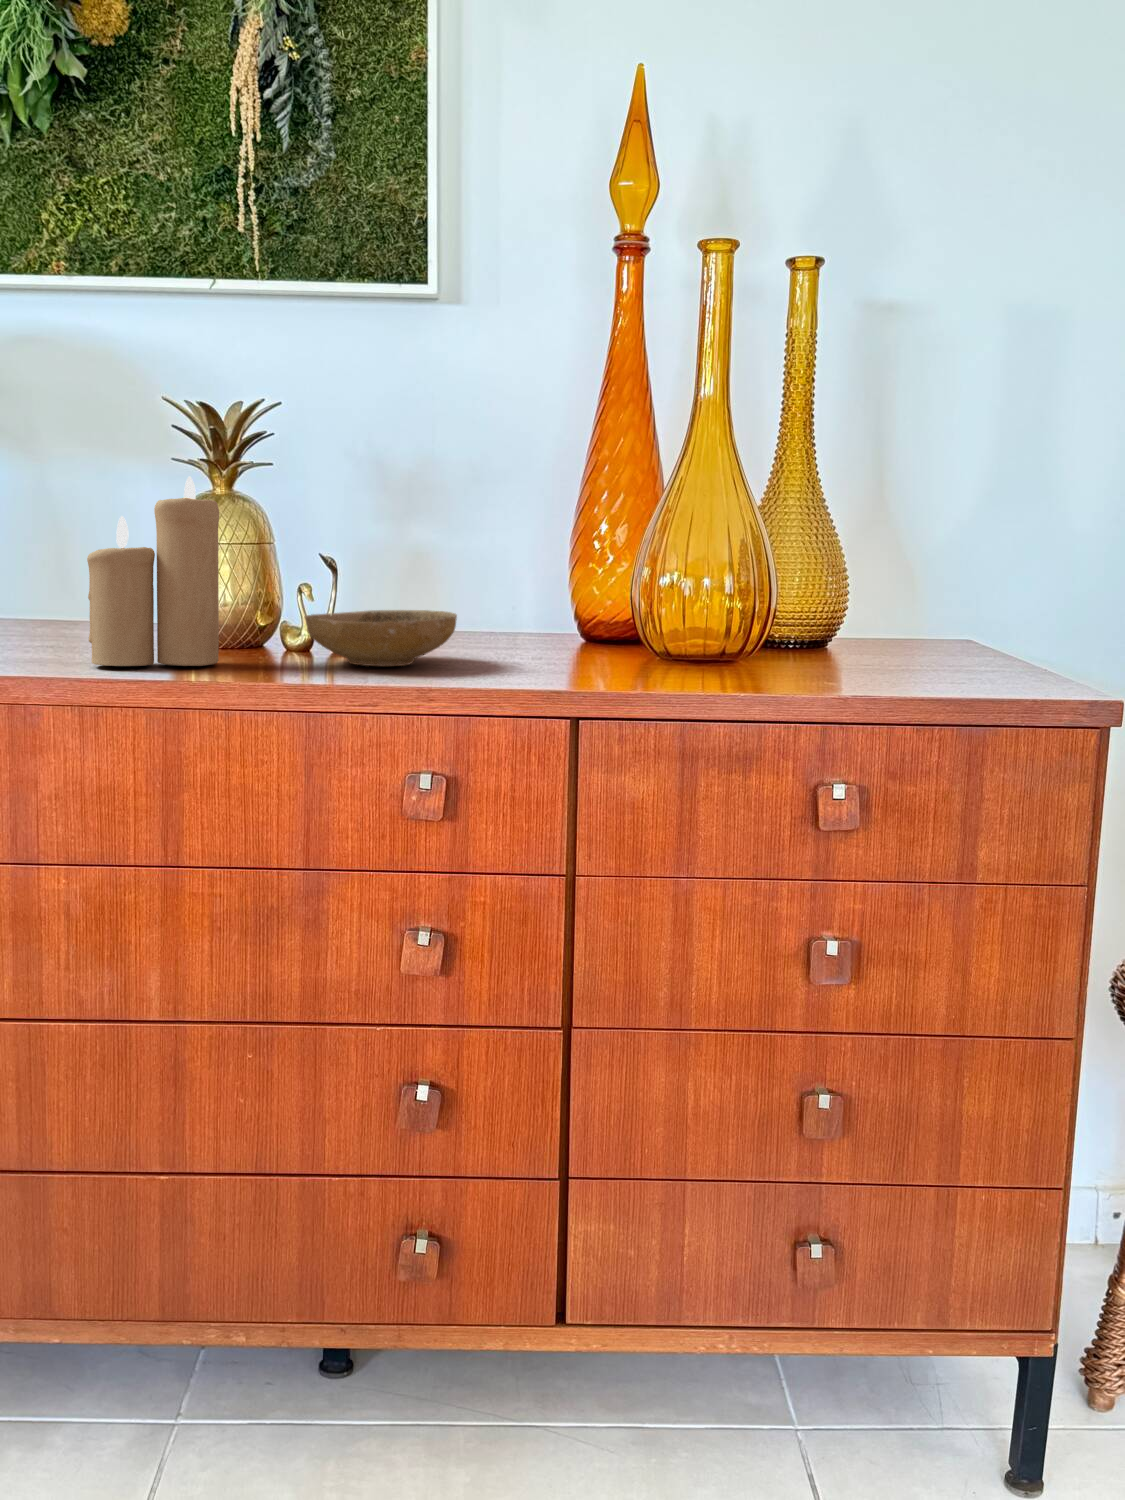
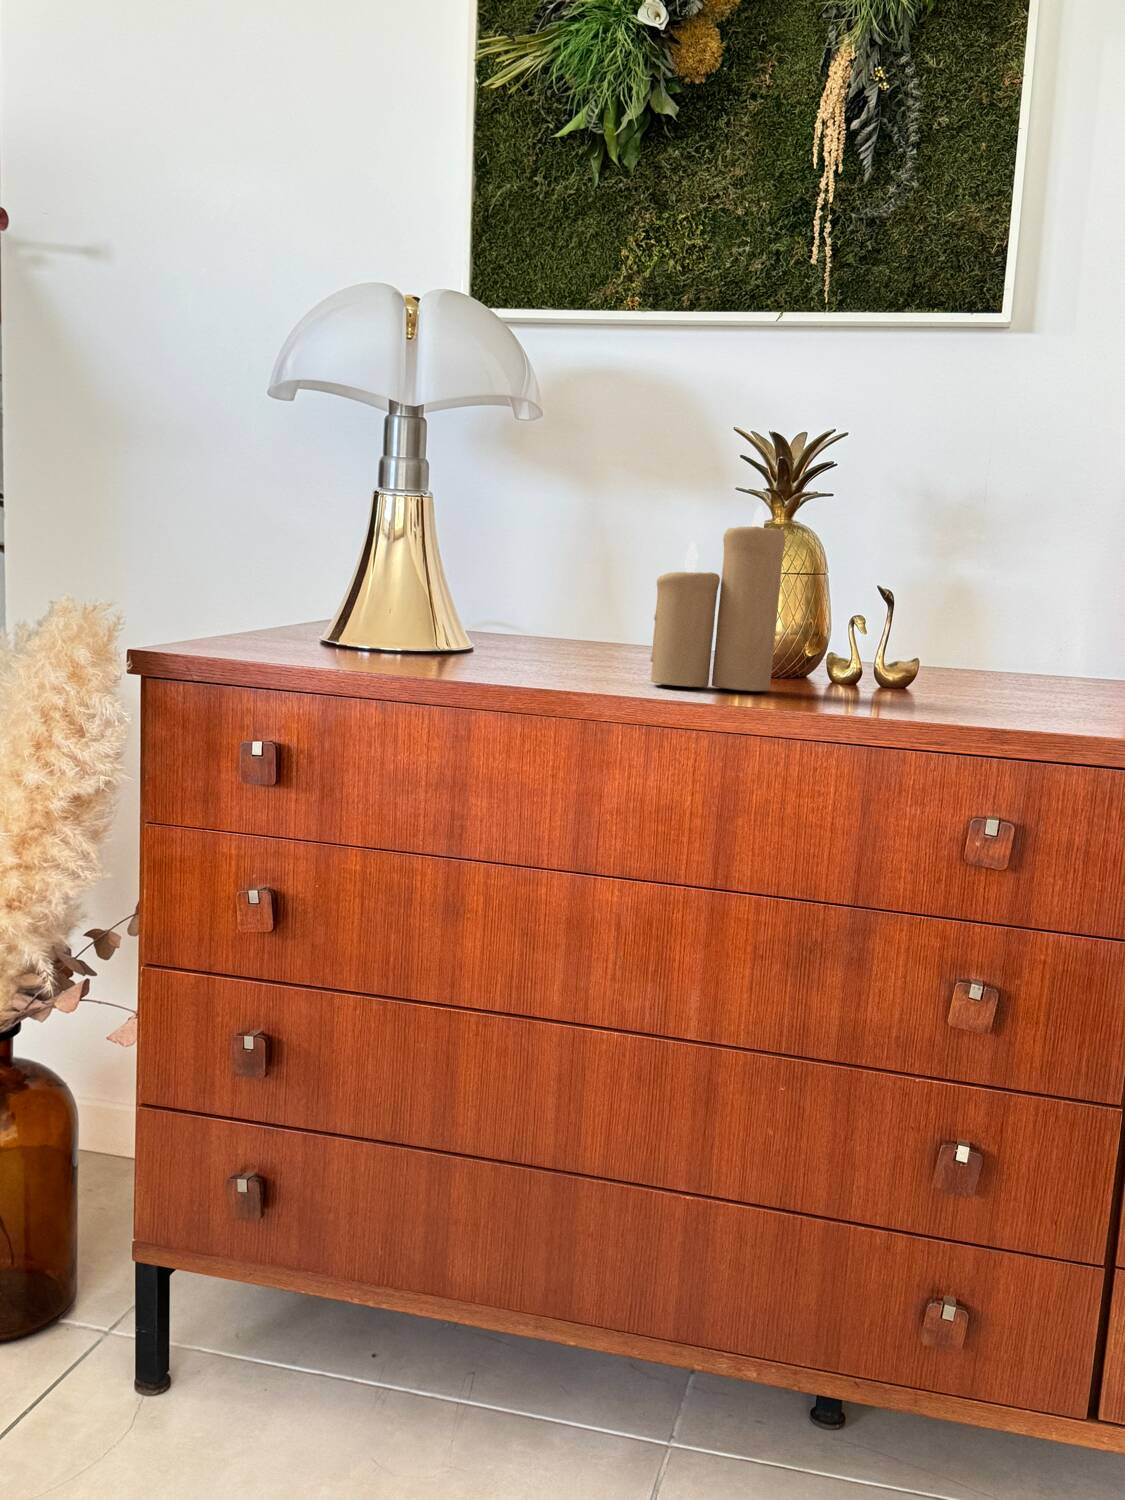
ceramic bowl: present [305,610,457,666] -> none [859,648,1018,706]

